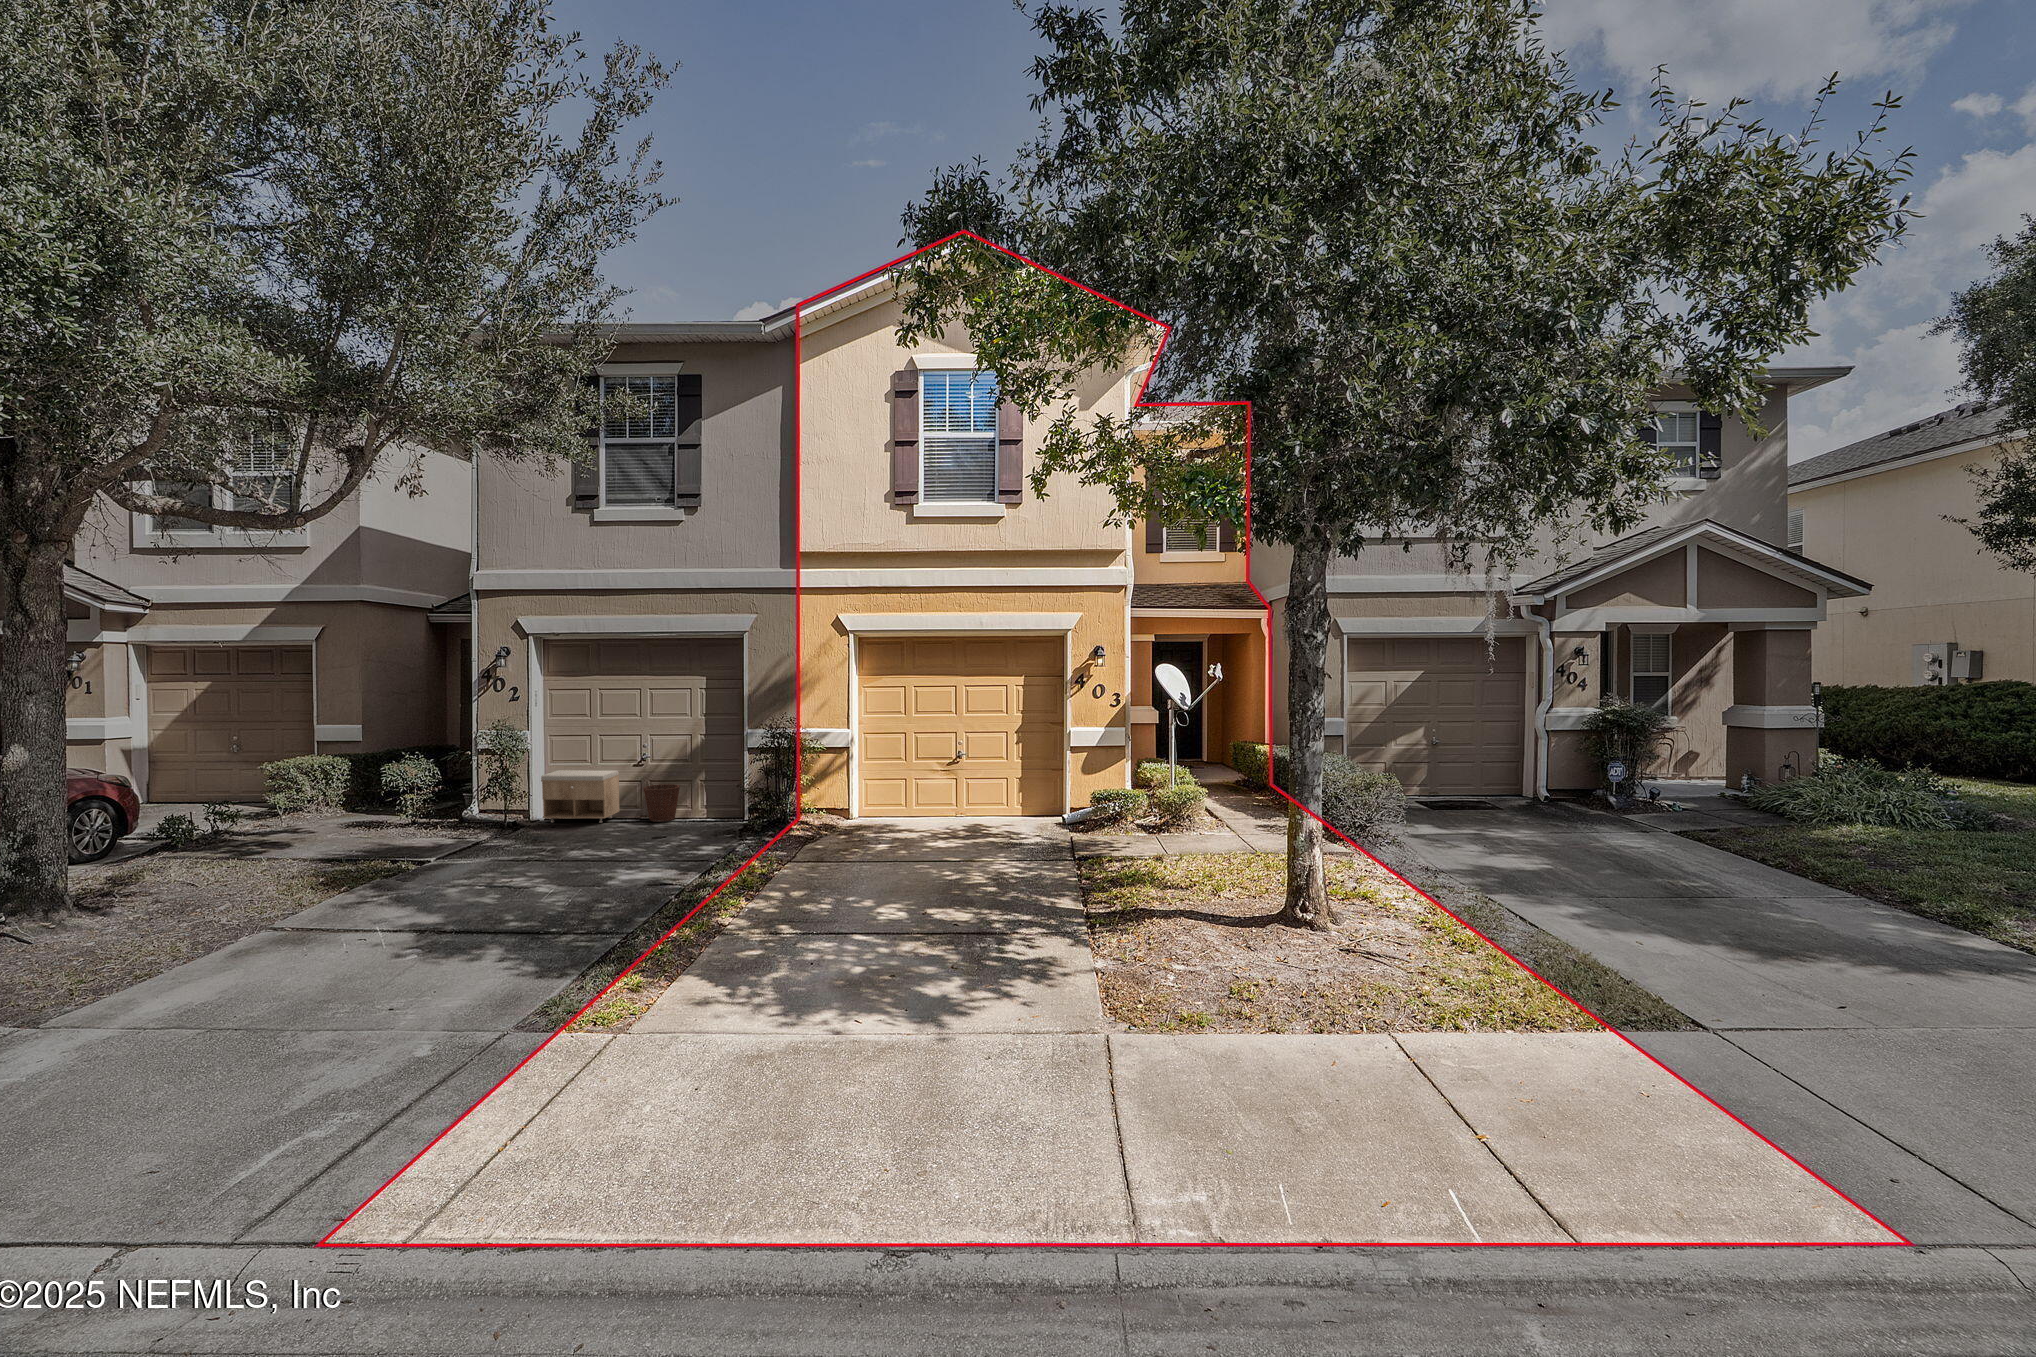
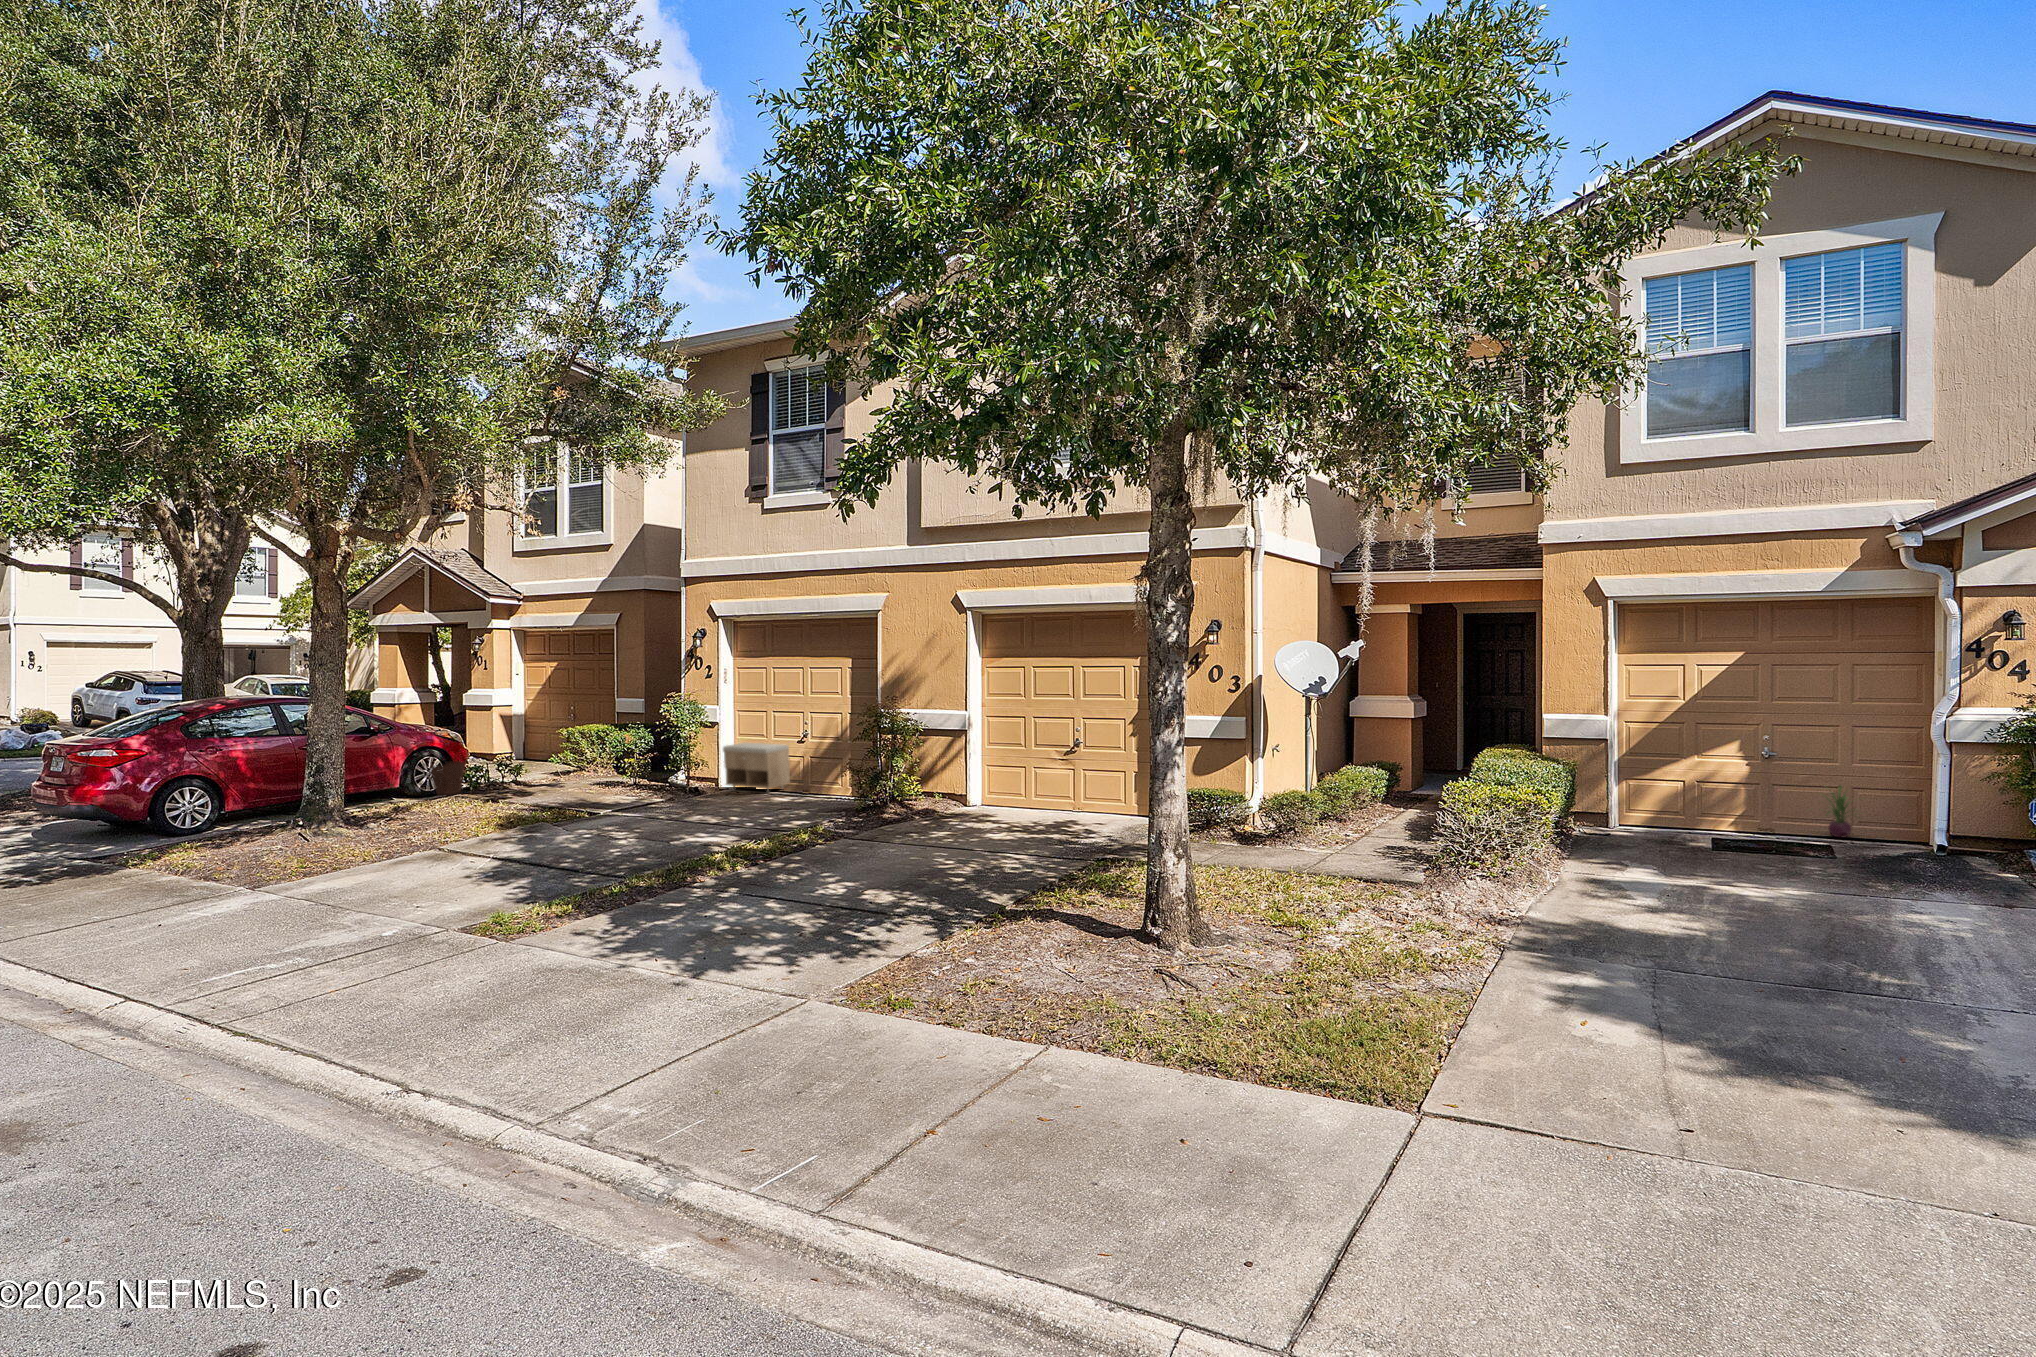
decorative plant: none [1473,763,1510,799] -> present [1825,785,1851,837]
basket: present [643,784,680,822] -> present [430,761,464,795]

